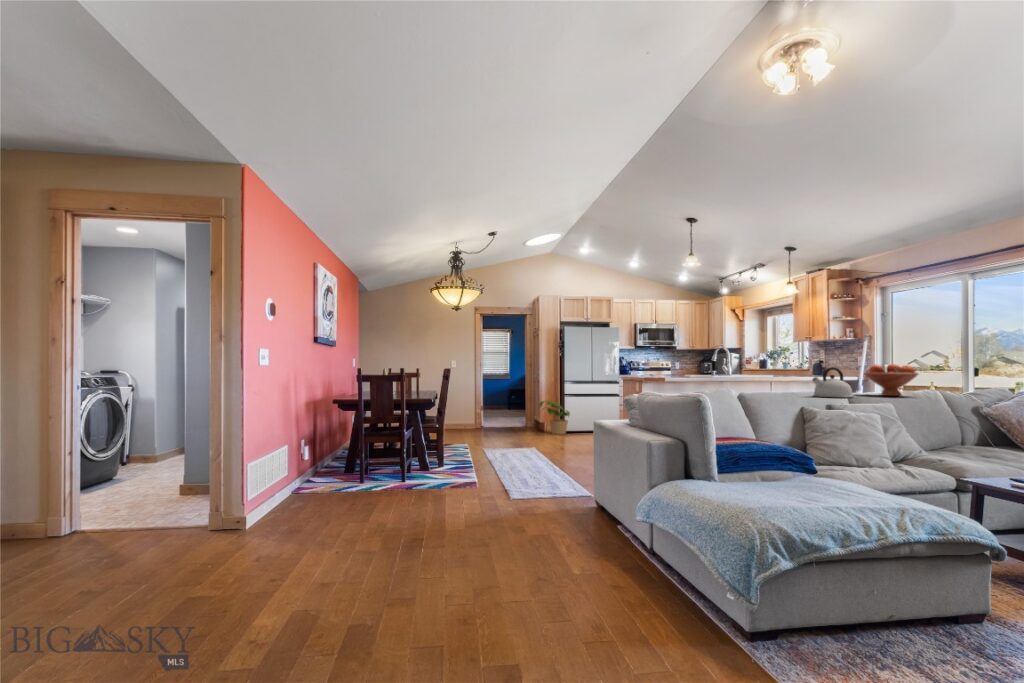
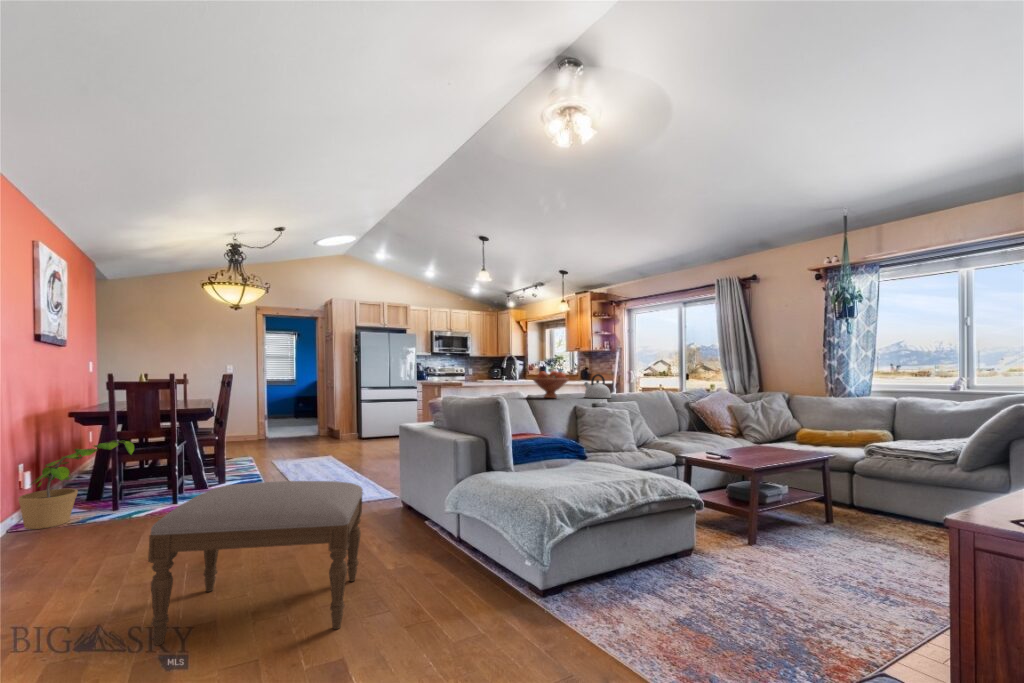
fruit bowl: present [864,364,918,396] -> present [533,371,569,398]
potted plant: present [539,401,570,434] -> present [18,441,134,529]
ottoman: none [356,470,542,628] -> present [148,481,363,645]

